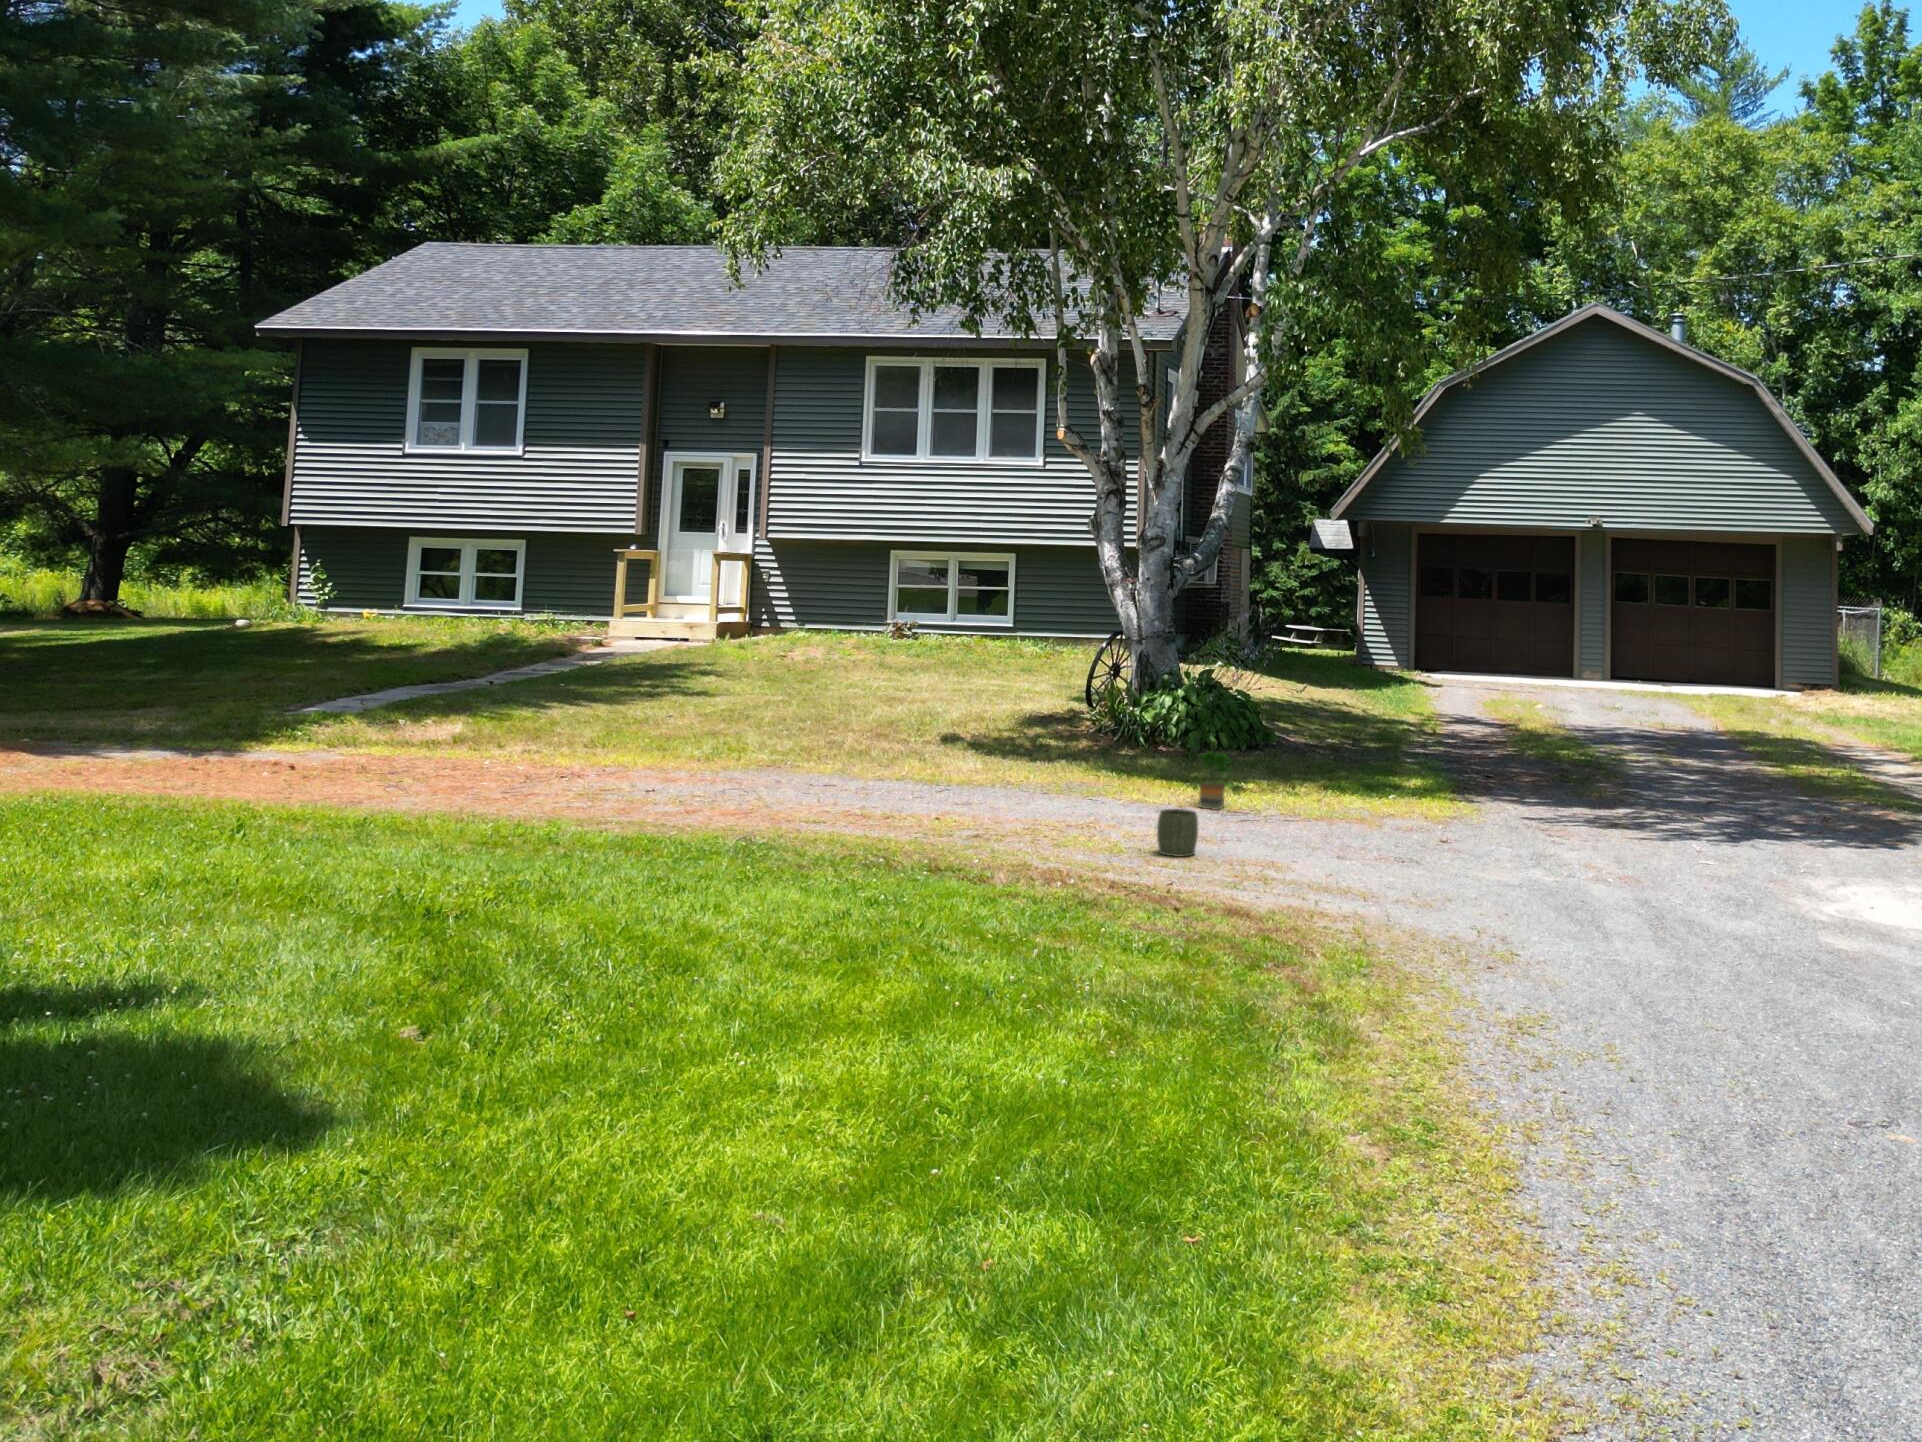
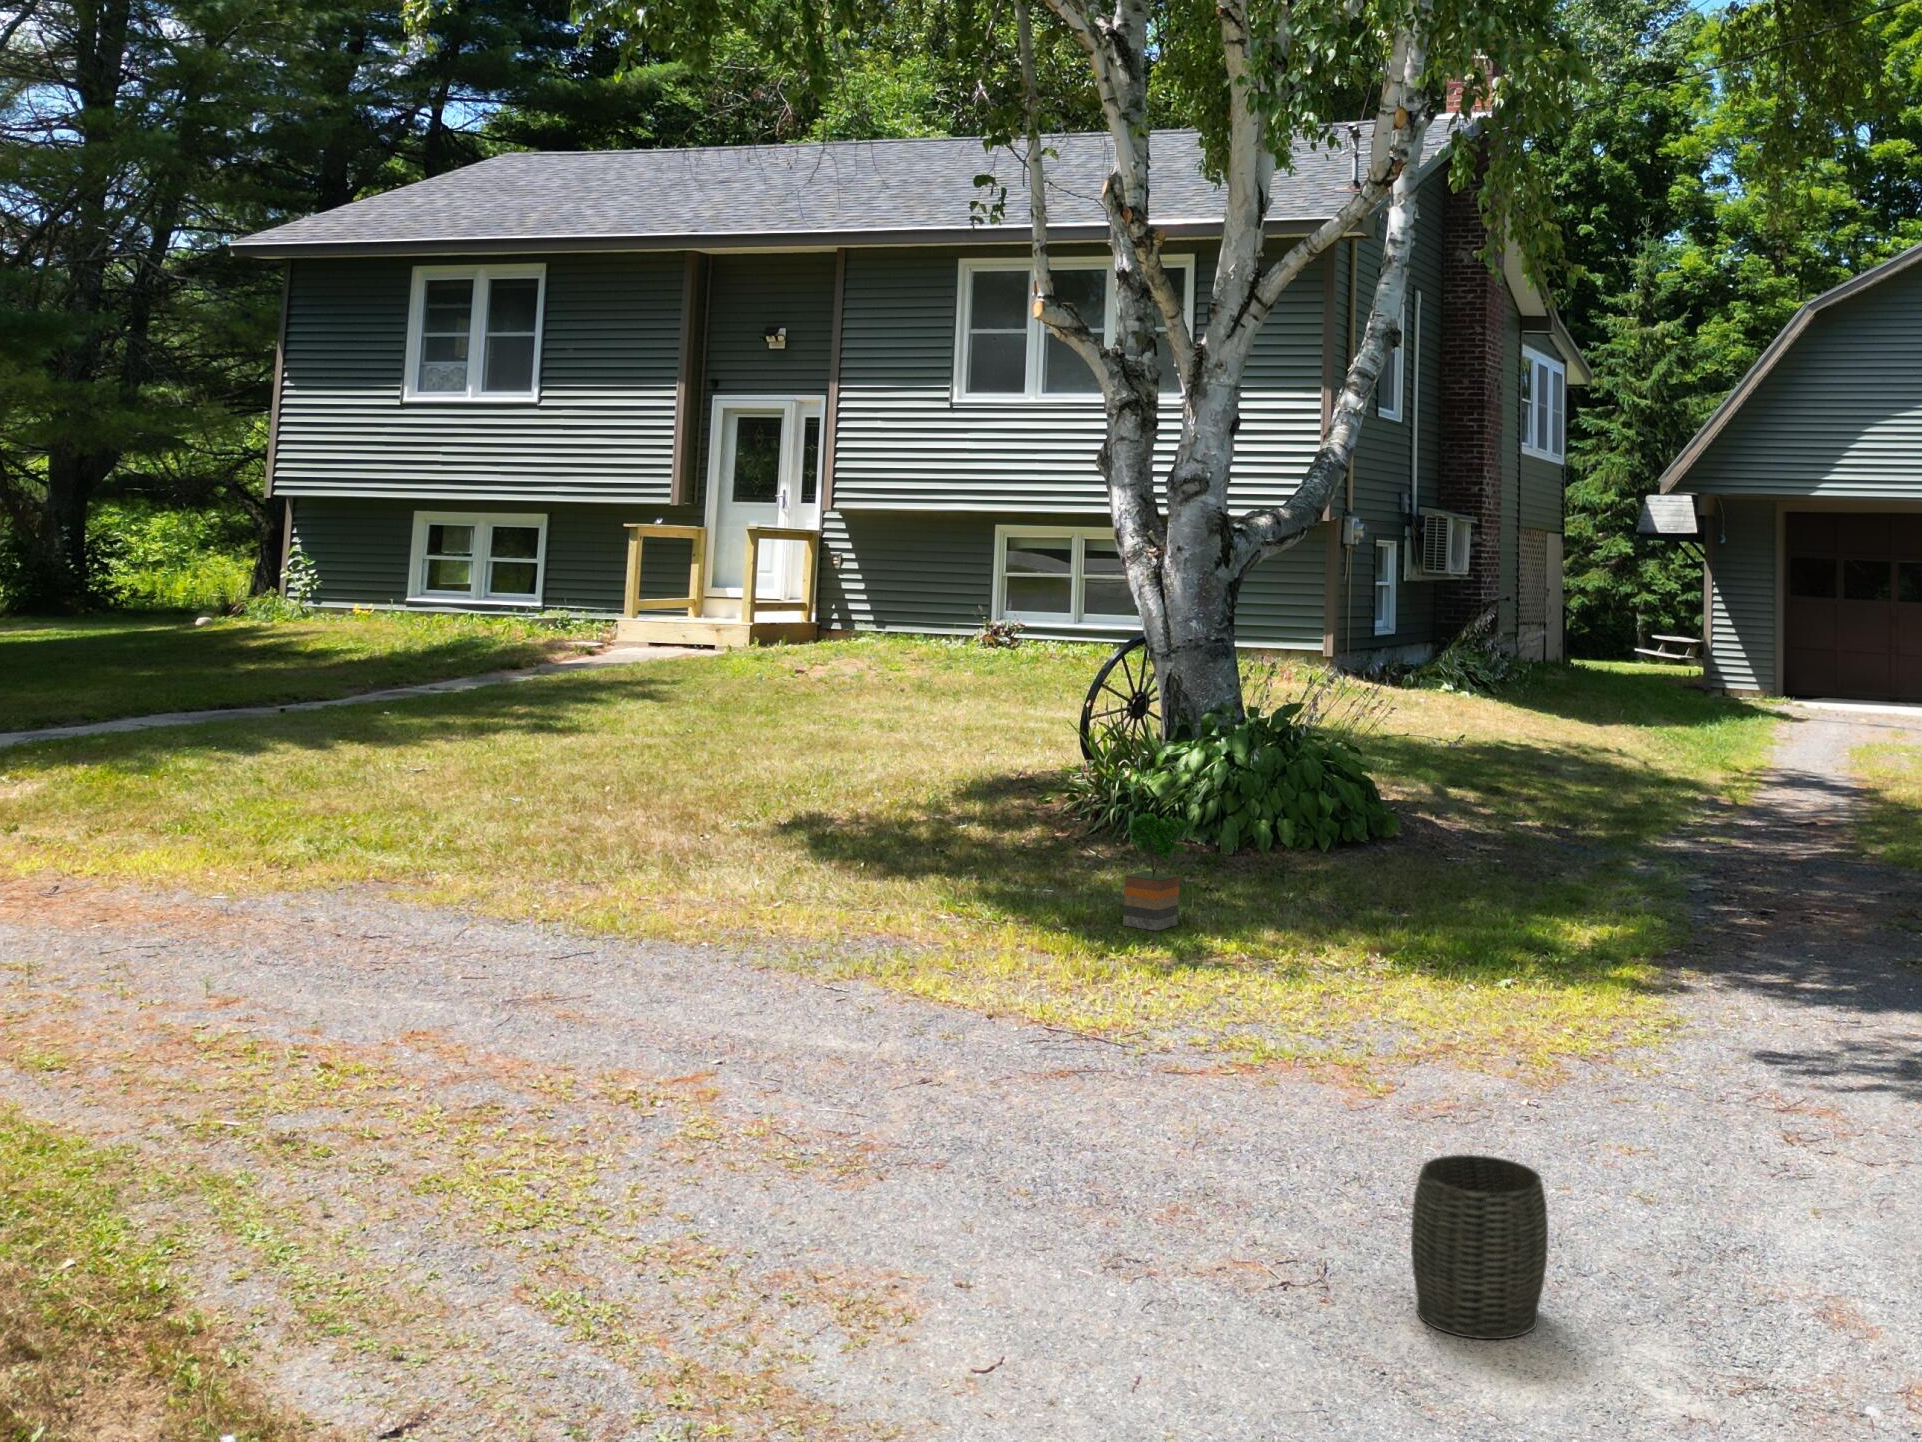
woven basket: present [1157,809,1198,857] -> present [1411,1155,1548,1339]

